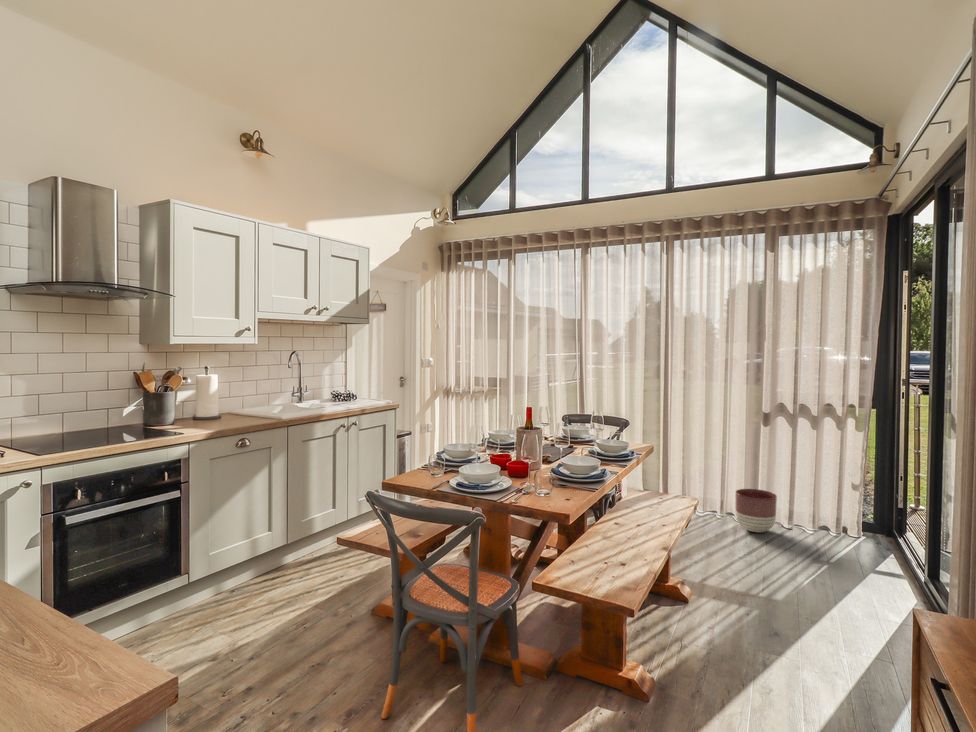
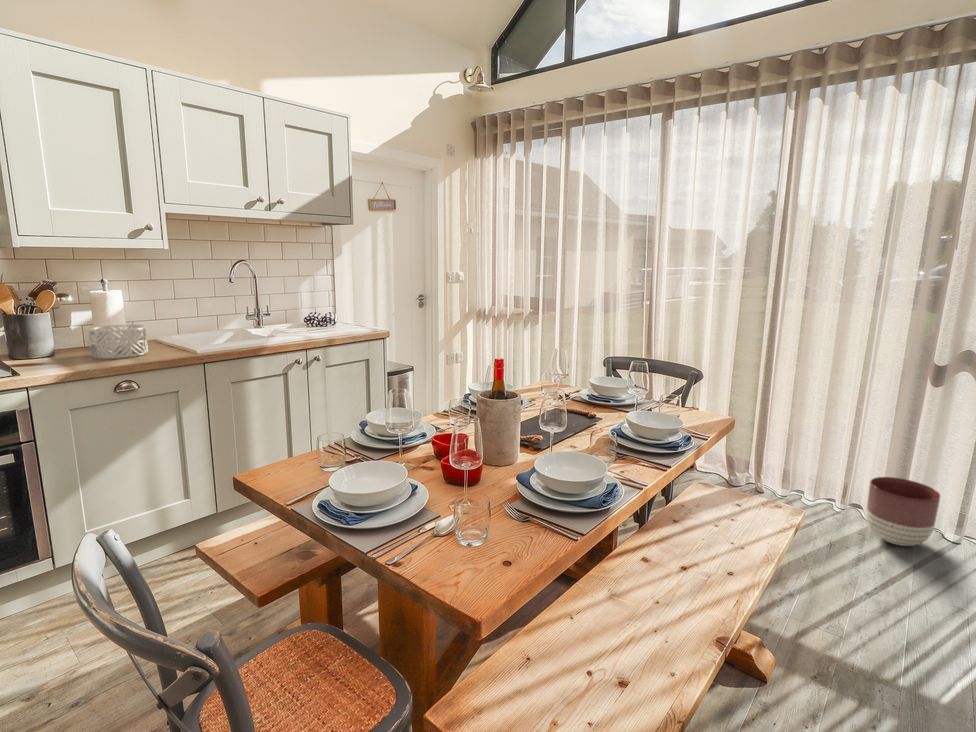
decorative bowl: none [208,399,247,423] -> present [88,325,148,359]

